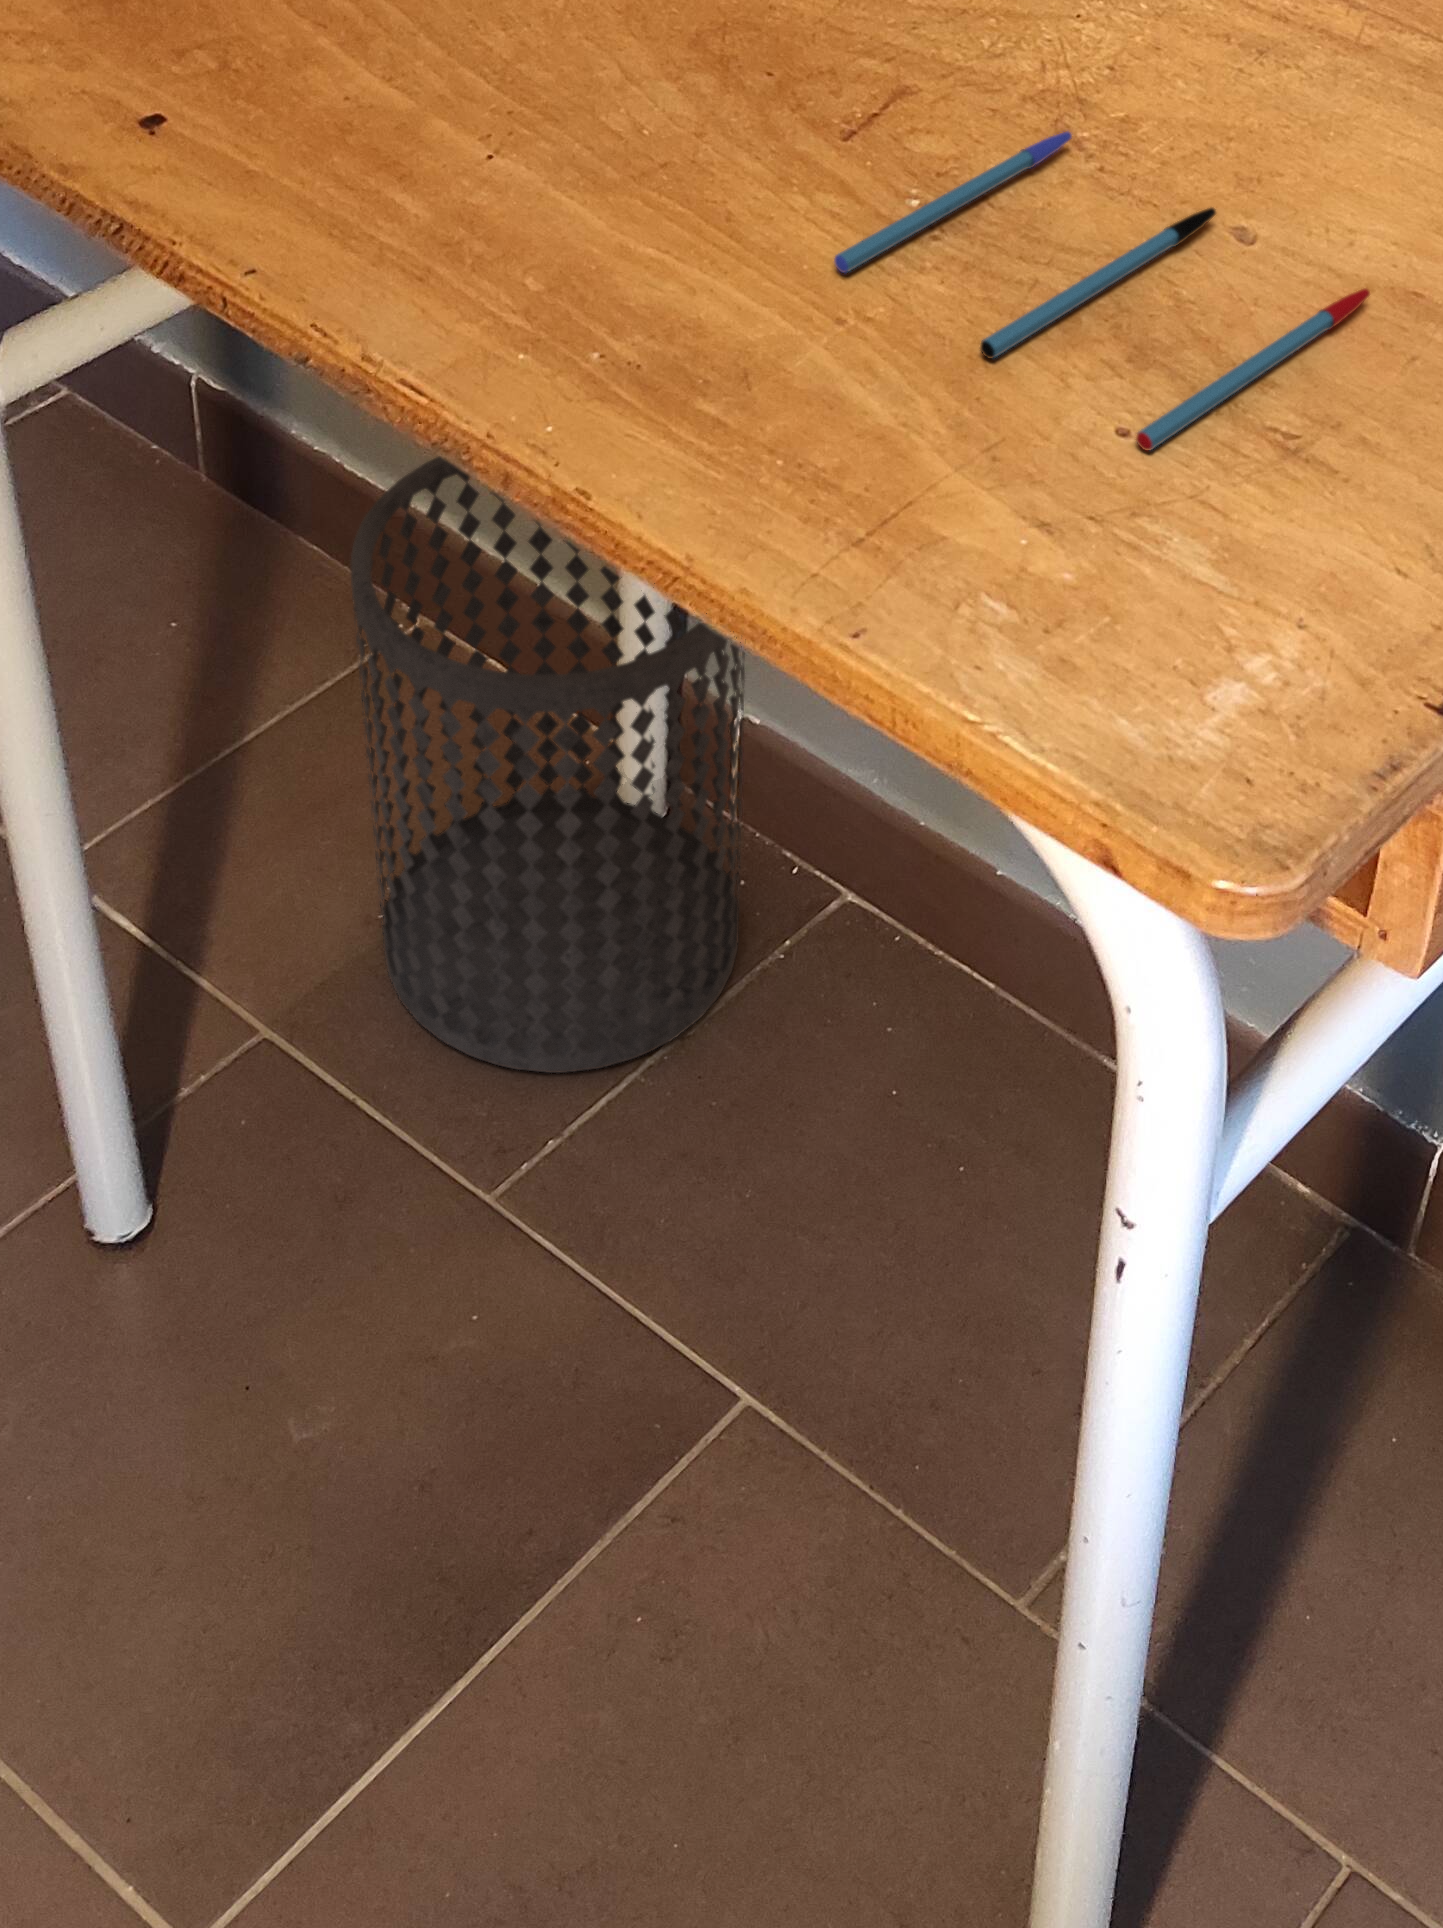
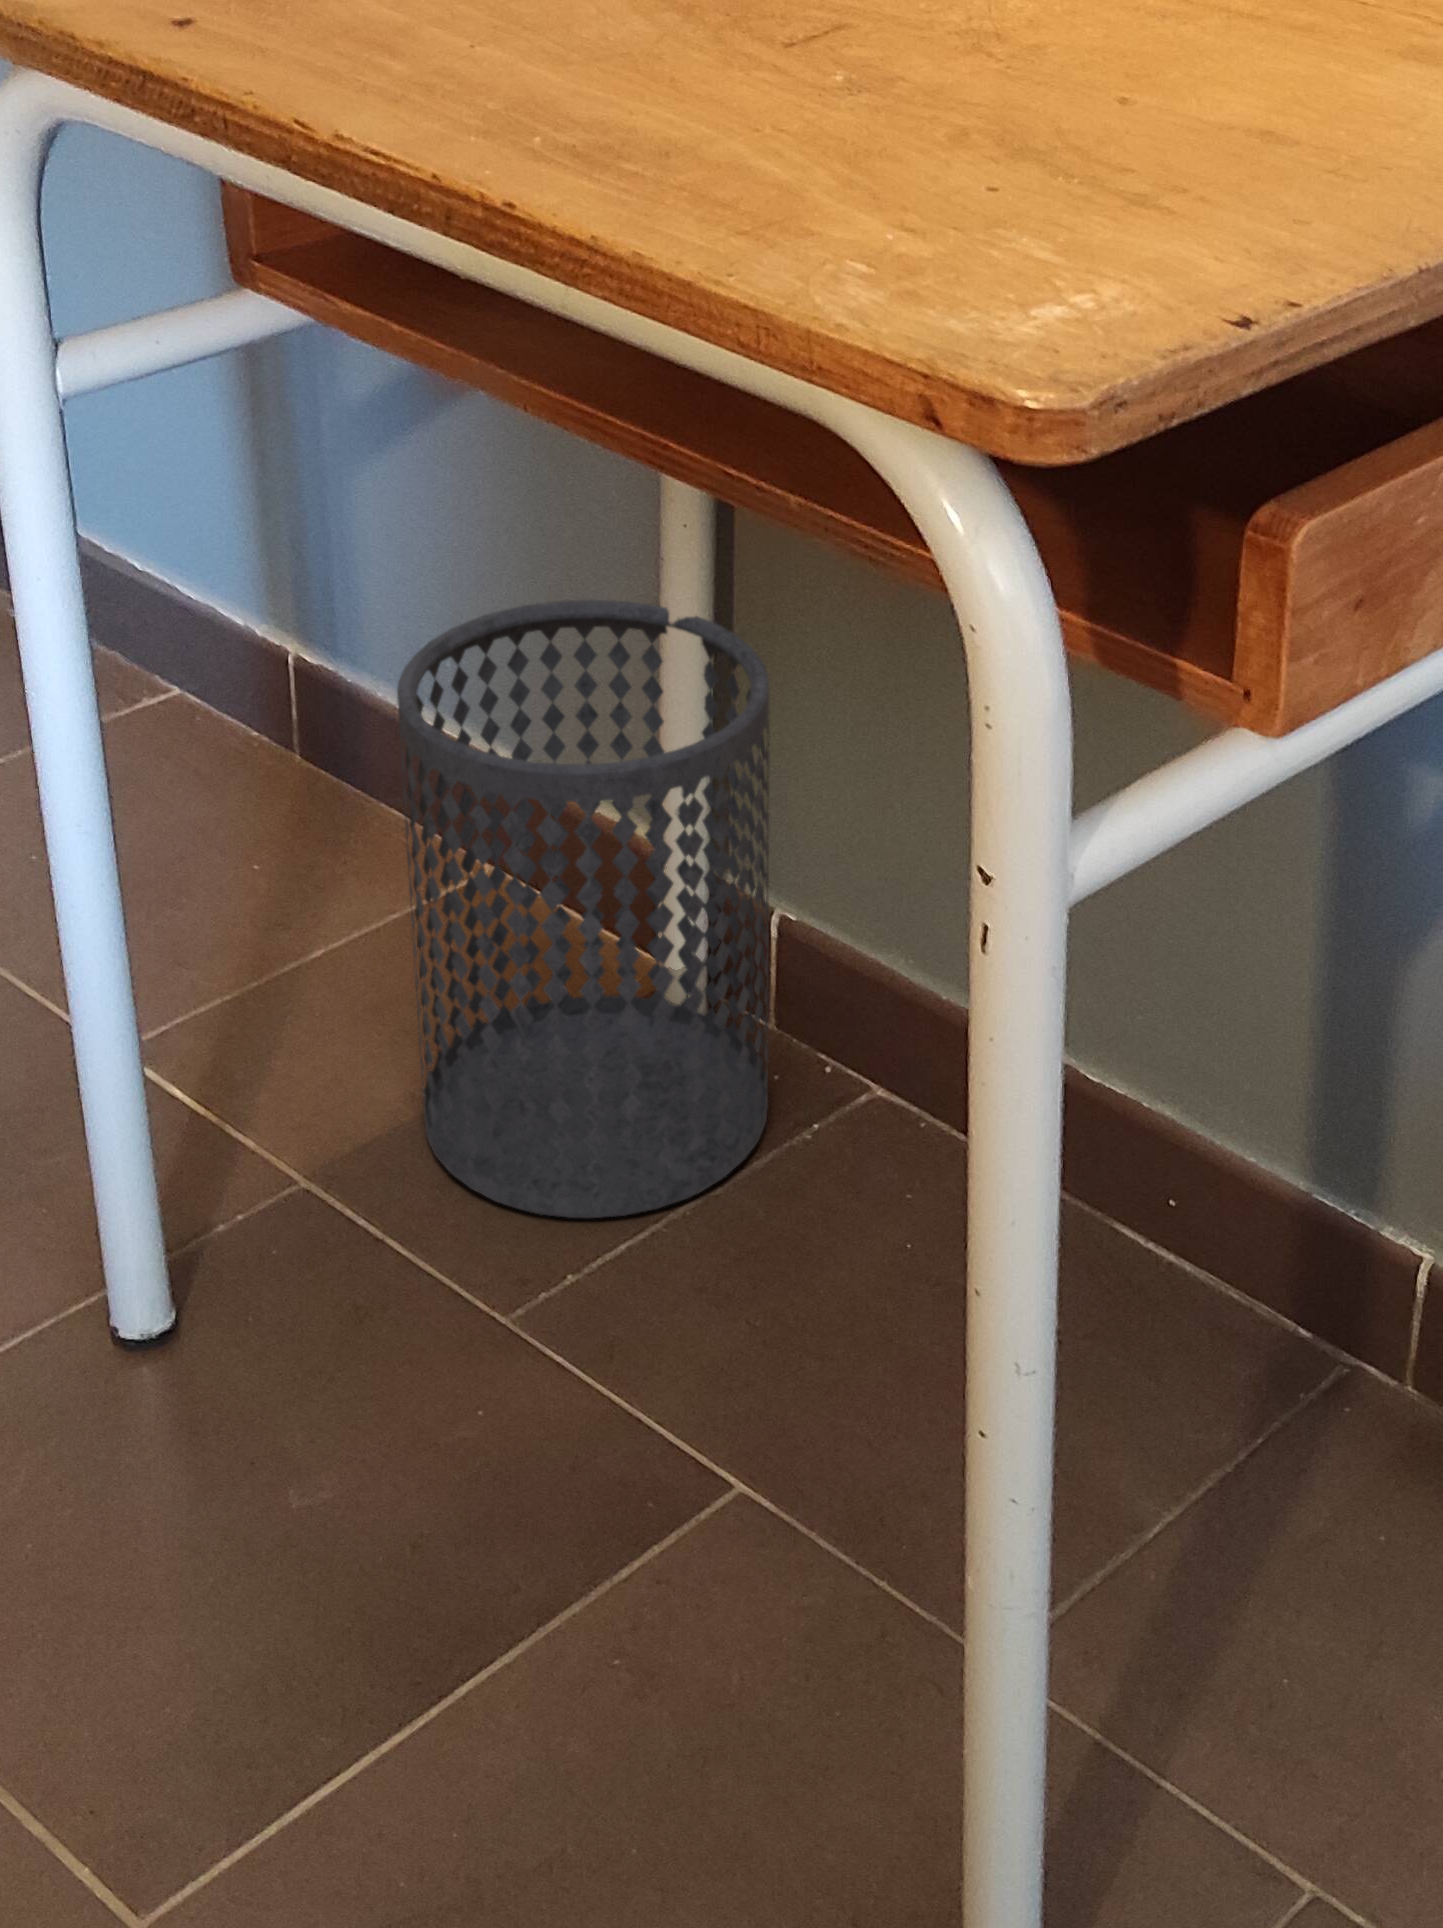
pen: present [834,132,1370,450] -> none [770,56,1245,215]

